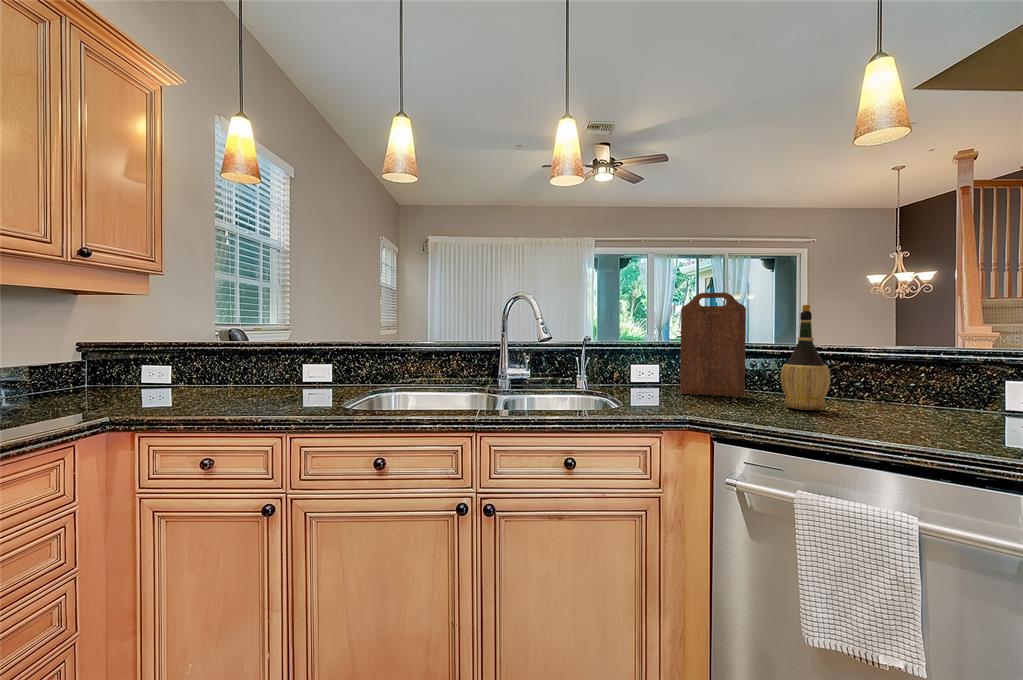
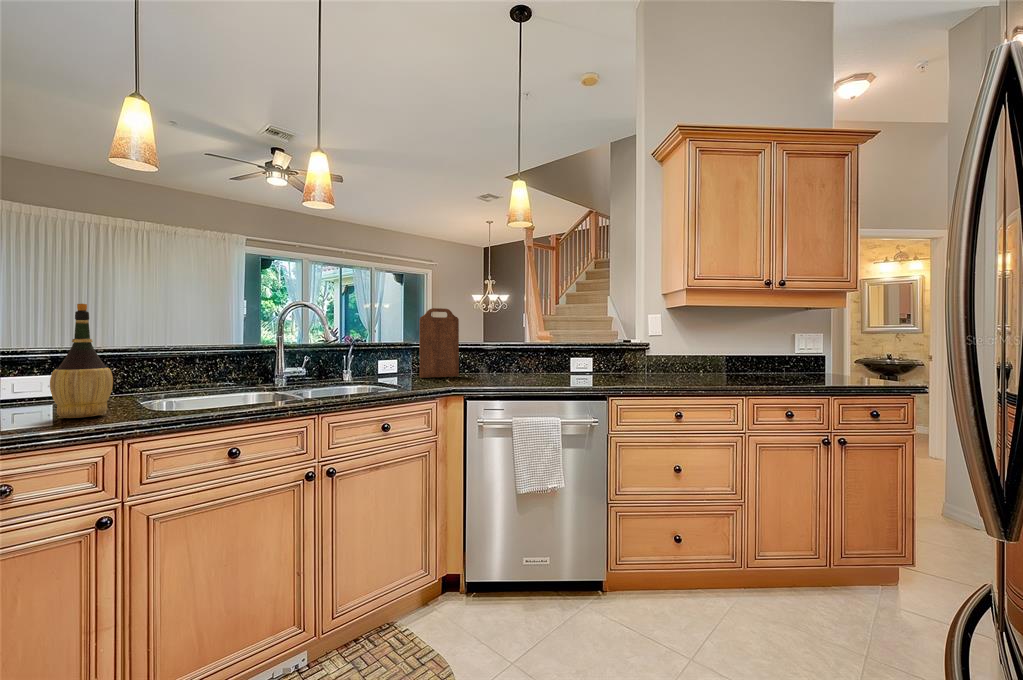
wine bottle: present [781,305,830,410] -> present [50,304,113,418]

